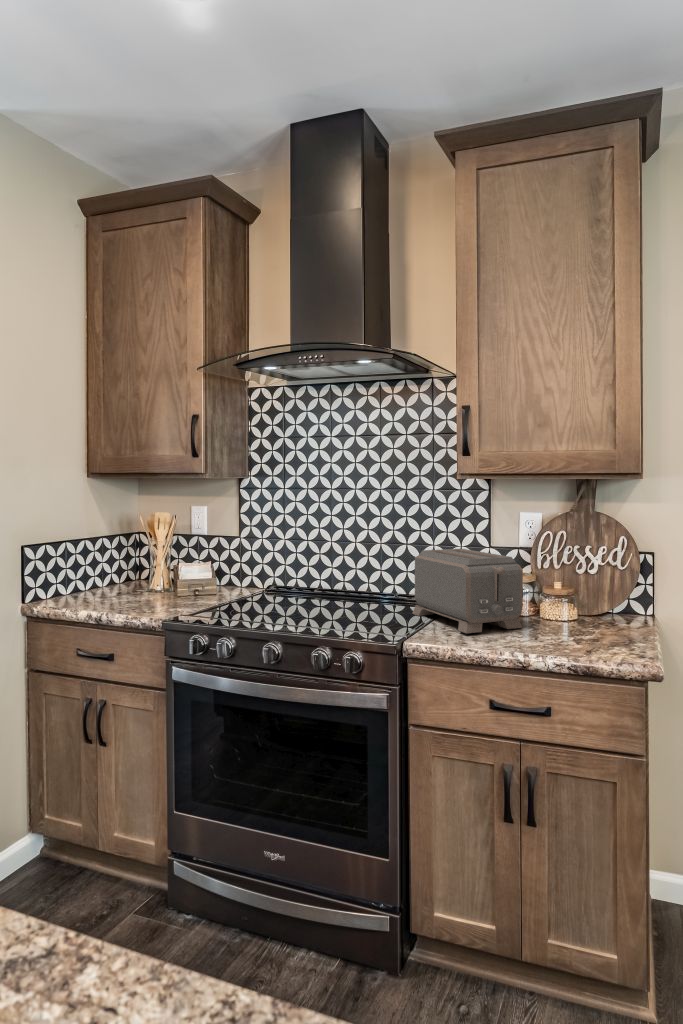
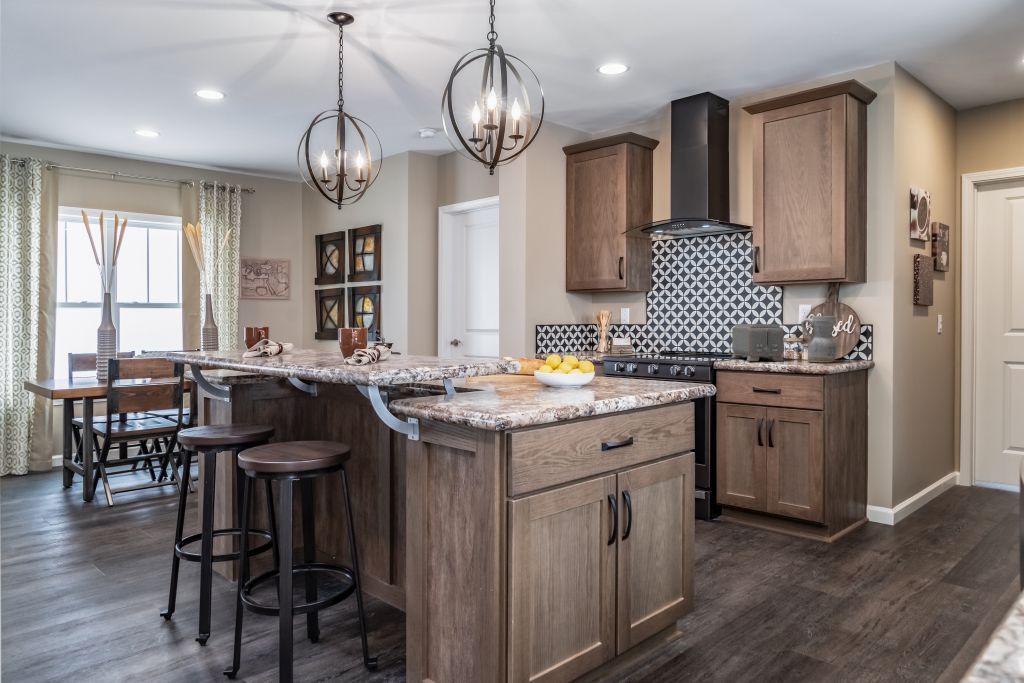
ceramic pitcher: none [560,542,624,635] -> present [801,316,836,362]

